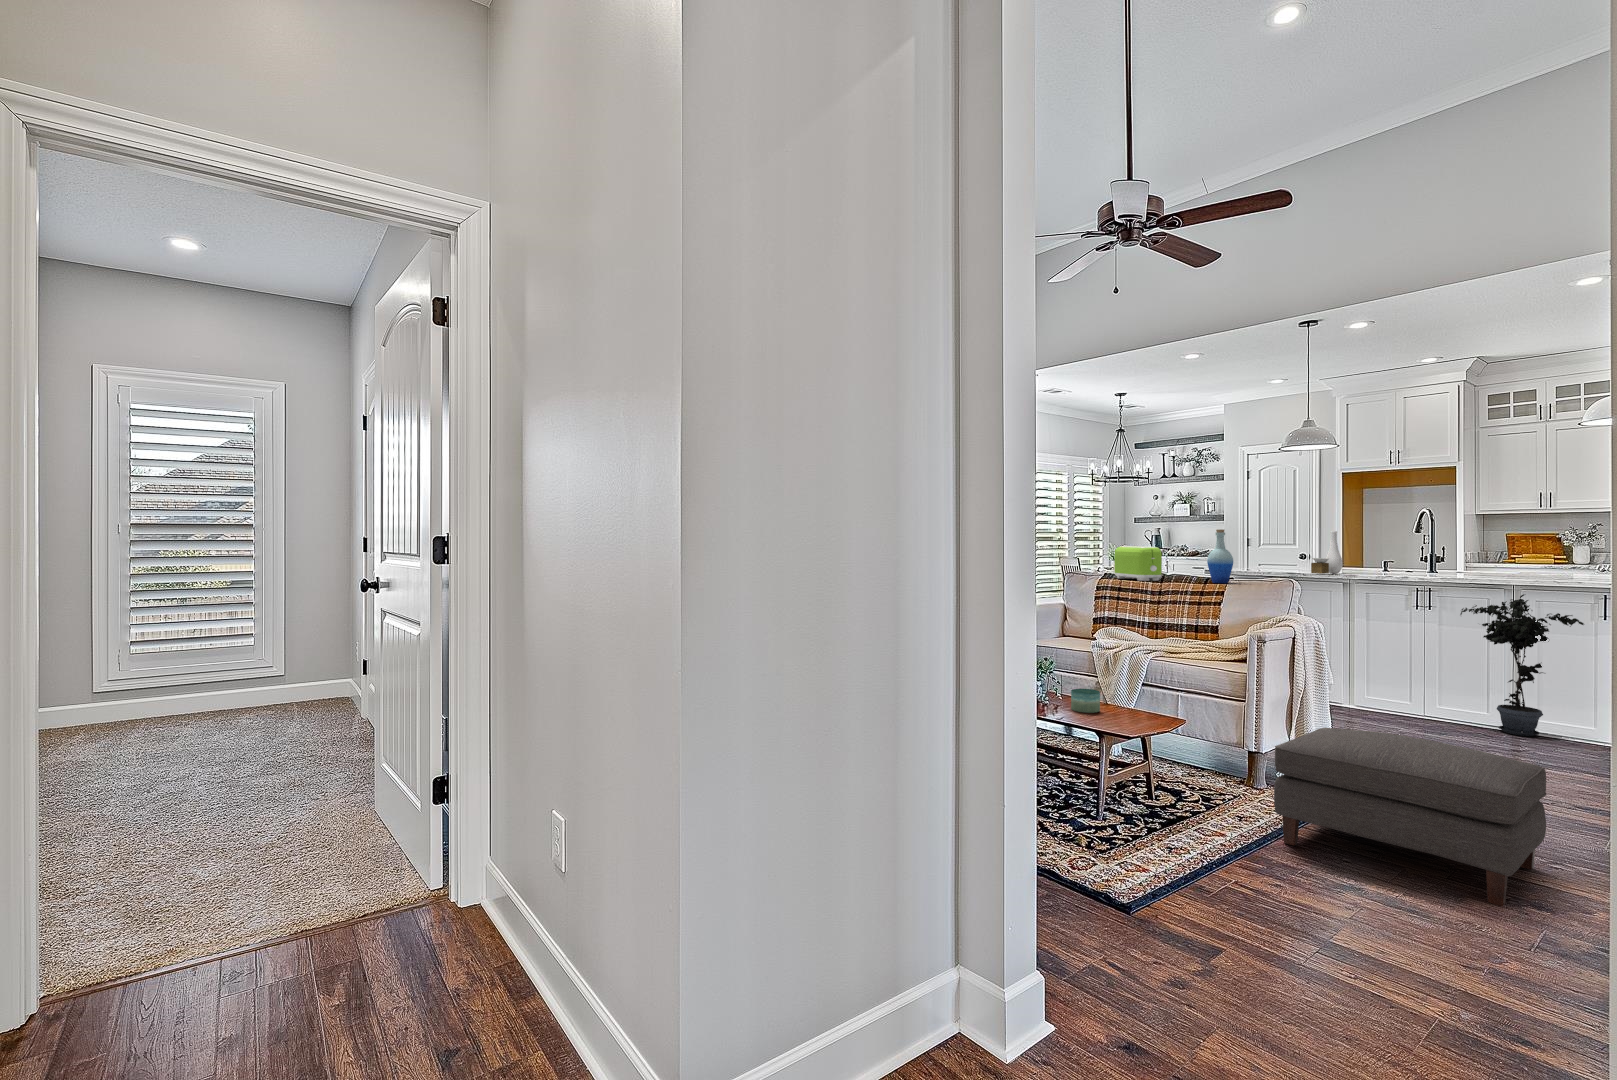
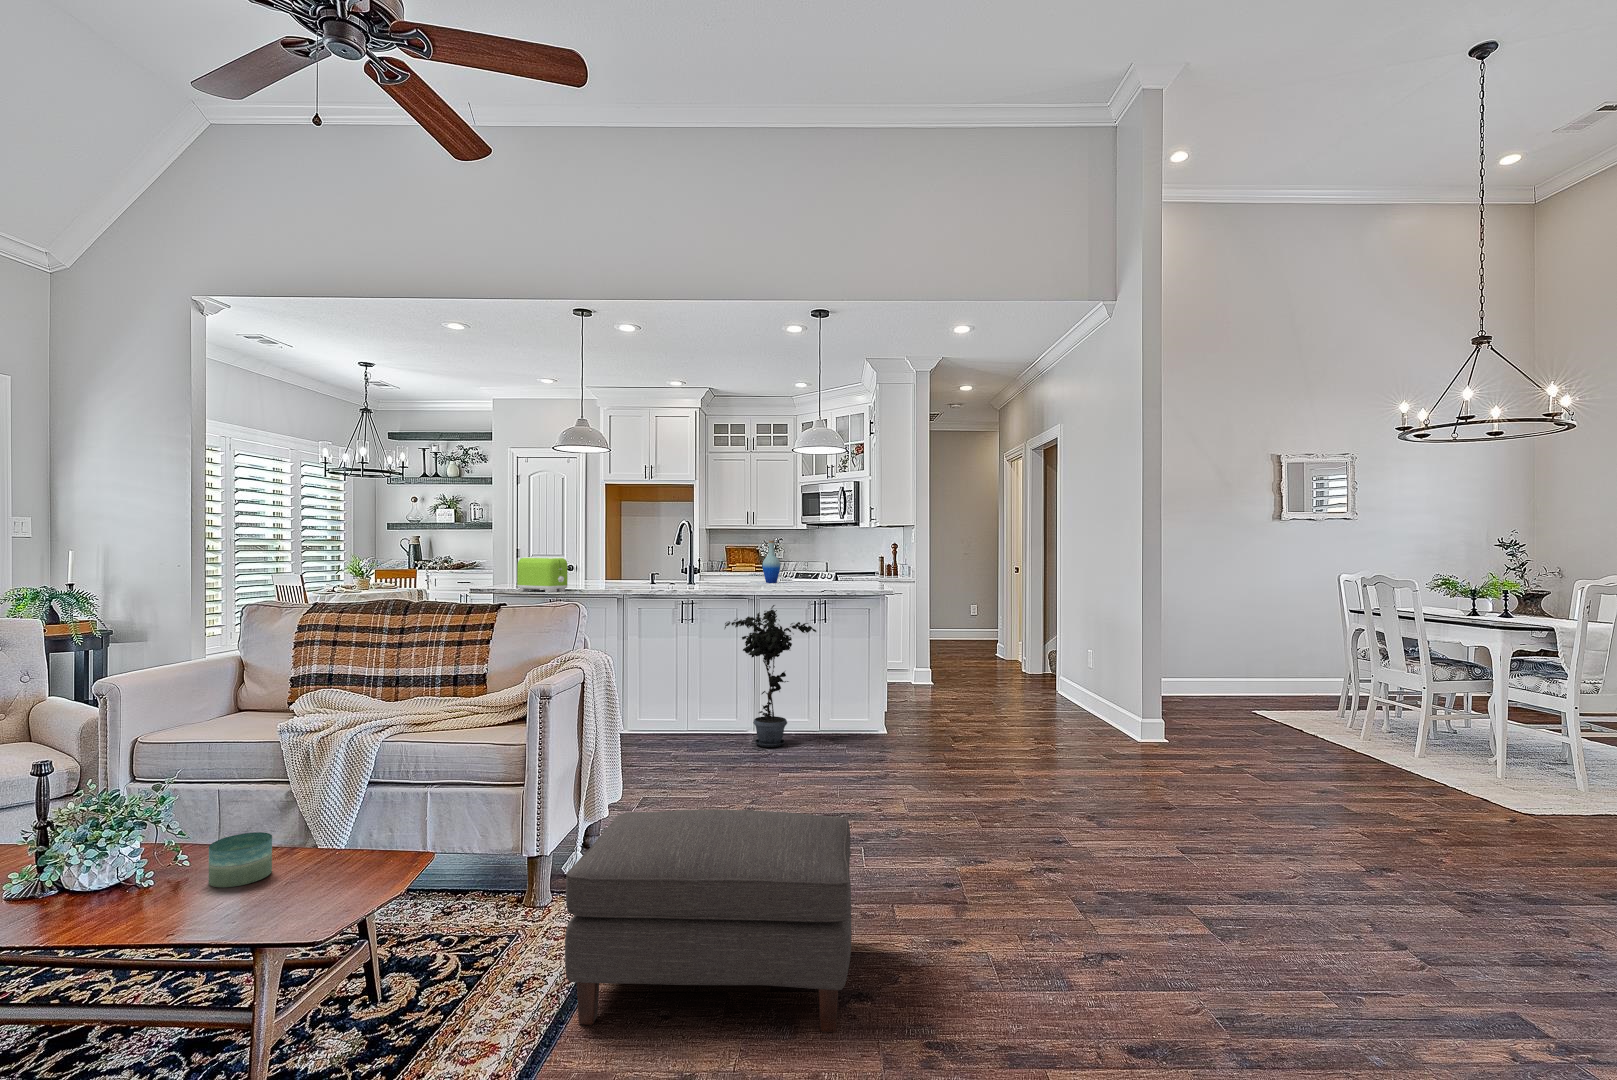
bottle: present [1207,529,1233,583] -> present [762,541,780,583]
vase: present [1311,531,1342,574] -> none [588,541,618,590]
toaster: present [1115,546,1162,581] -> present [517,557,568,592]

